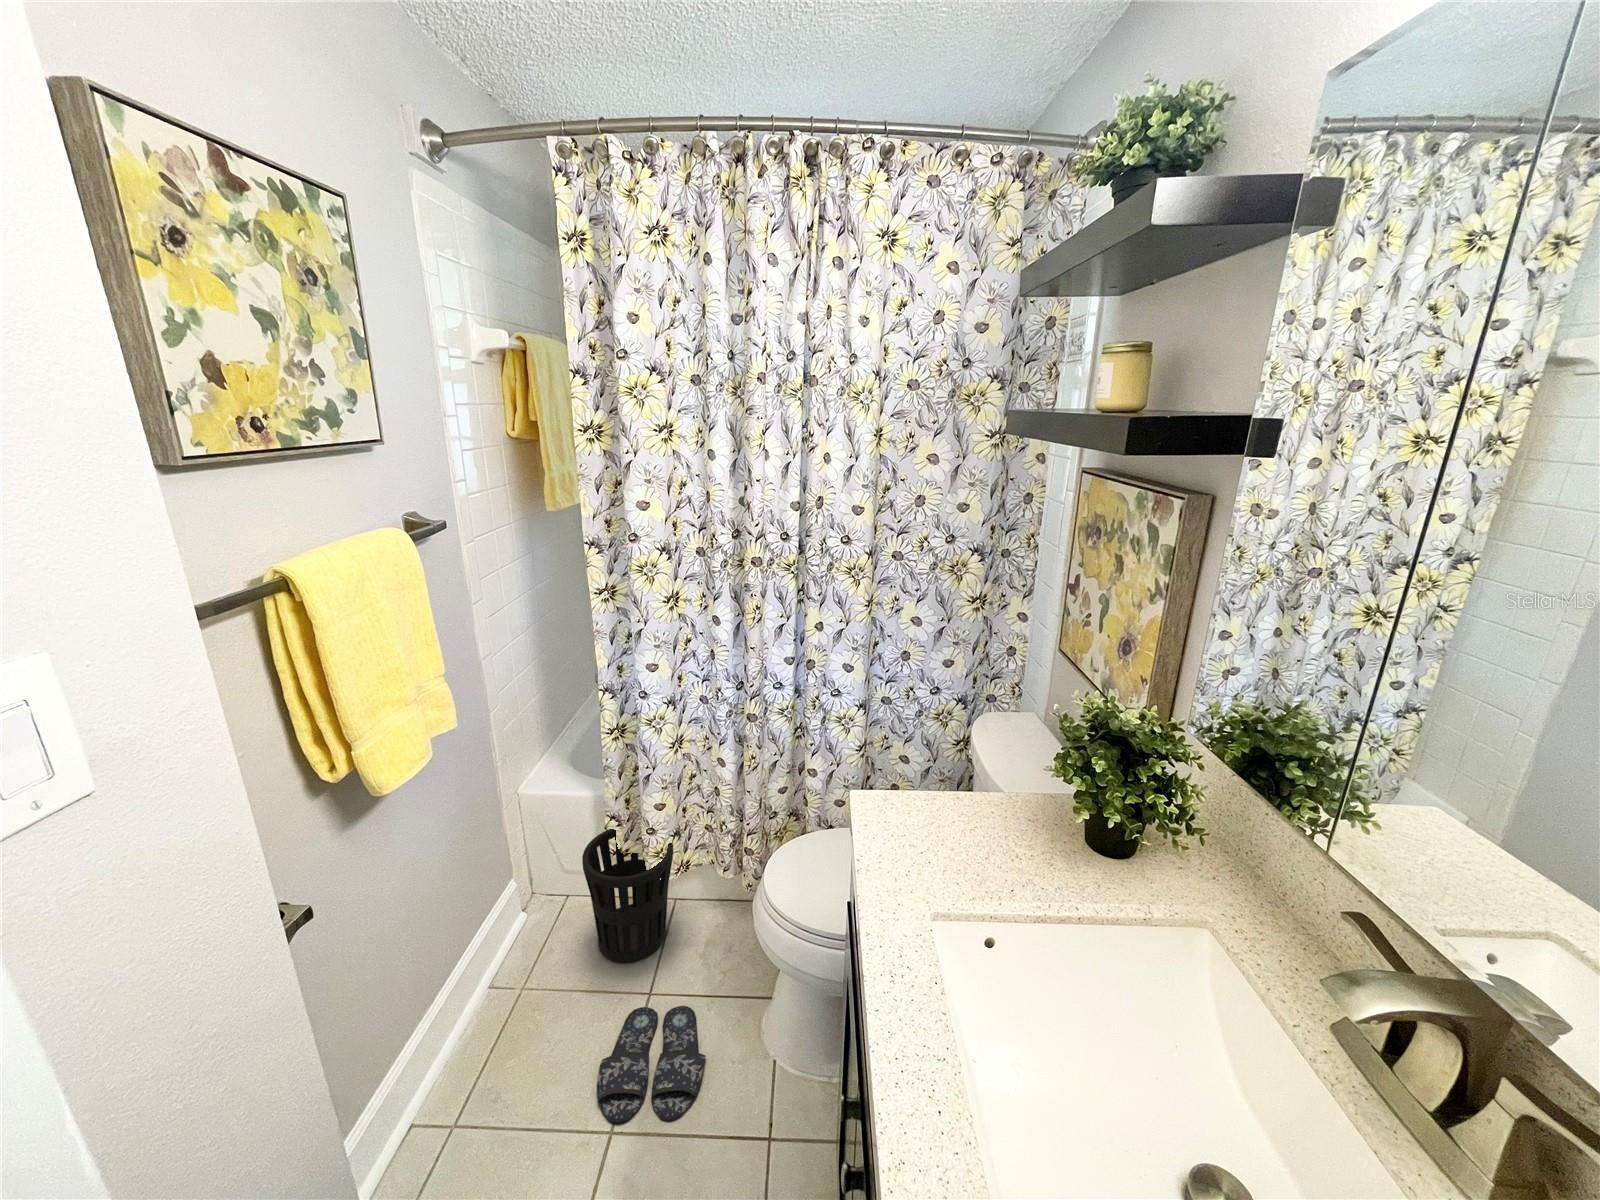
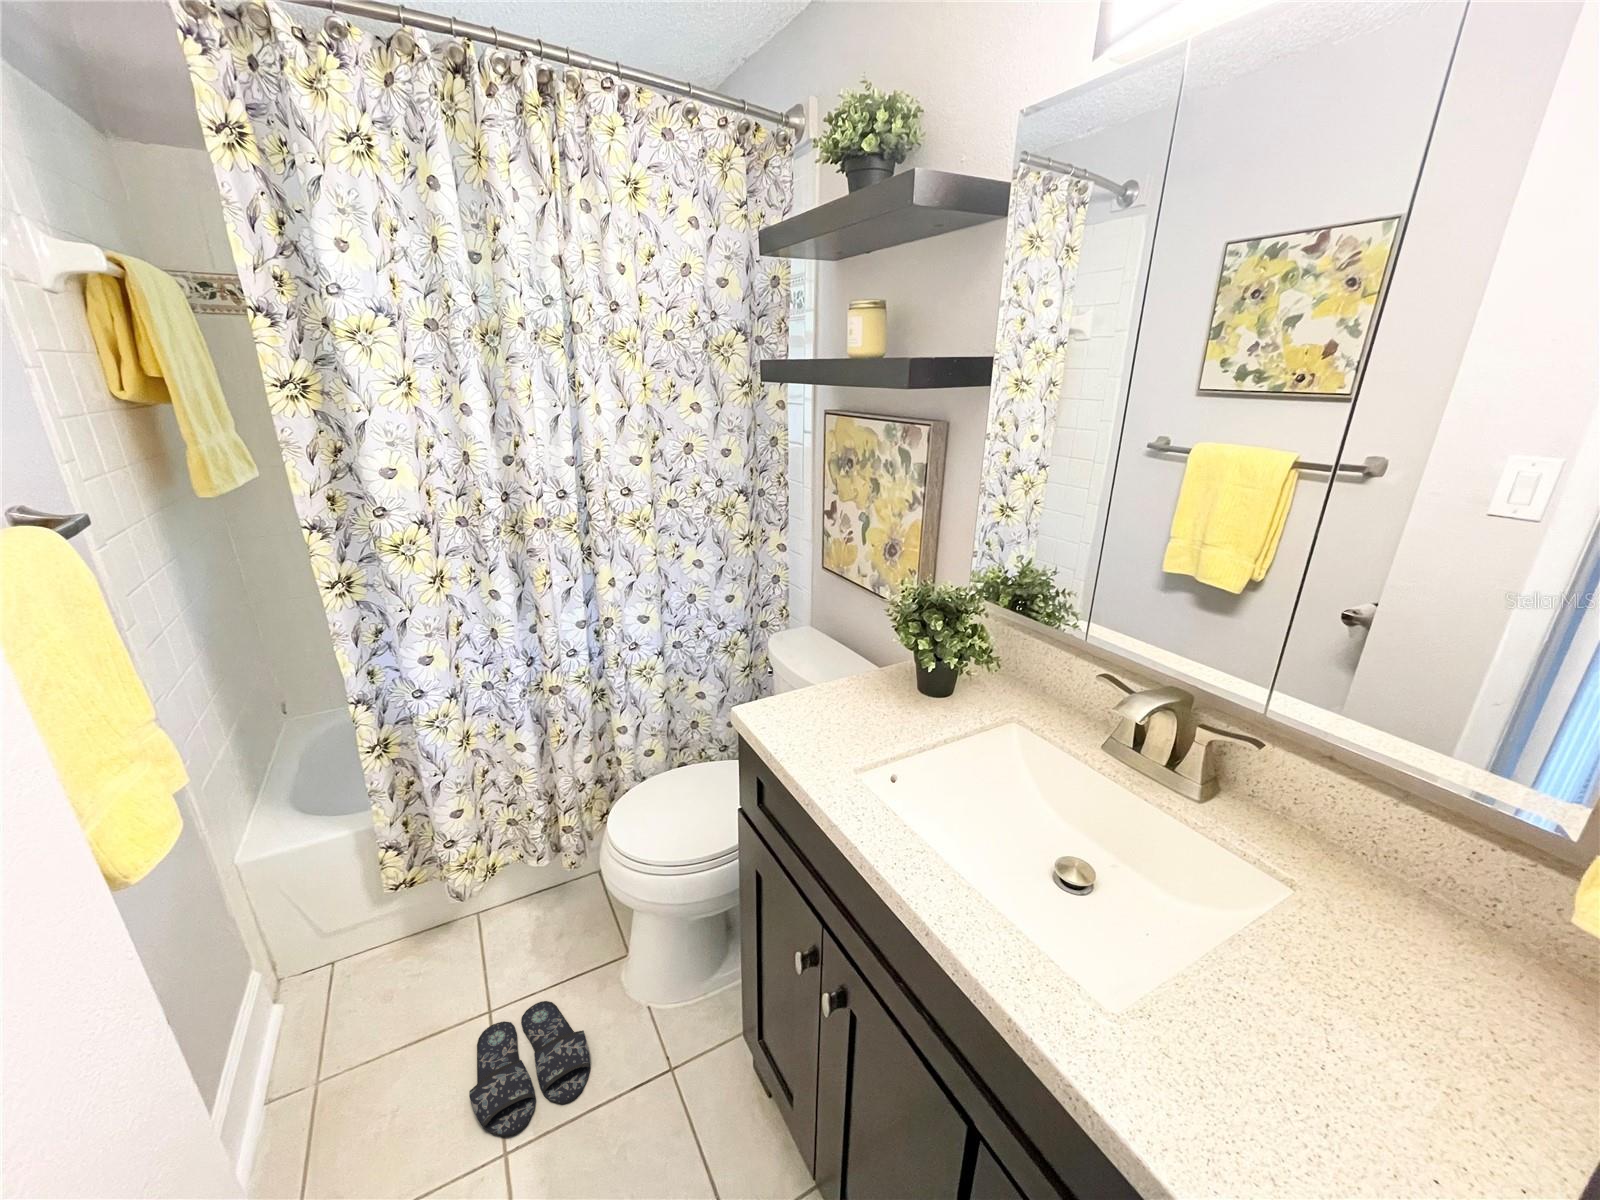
wastebasket: present [582,829,673,963] -> none [364,842,484,1003]

